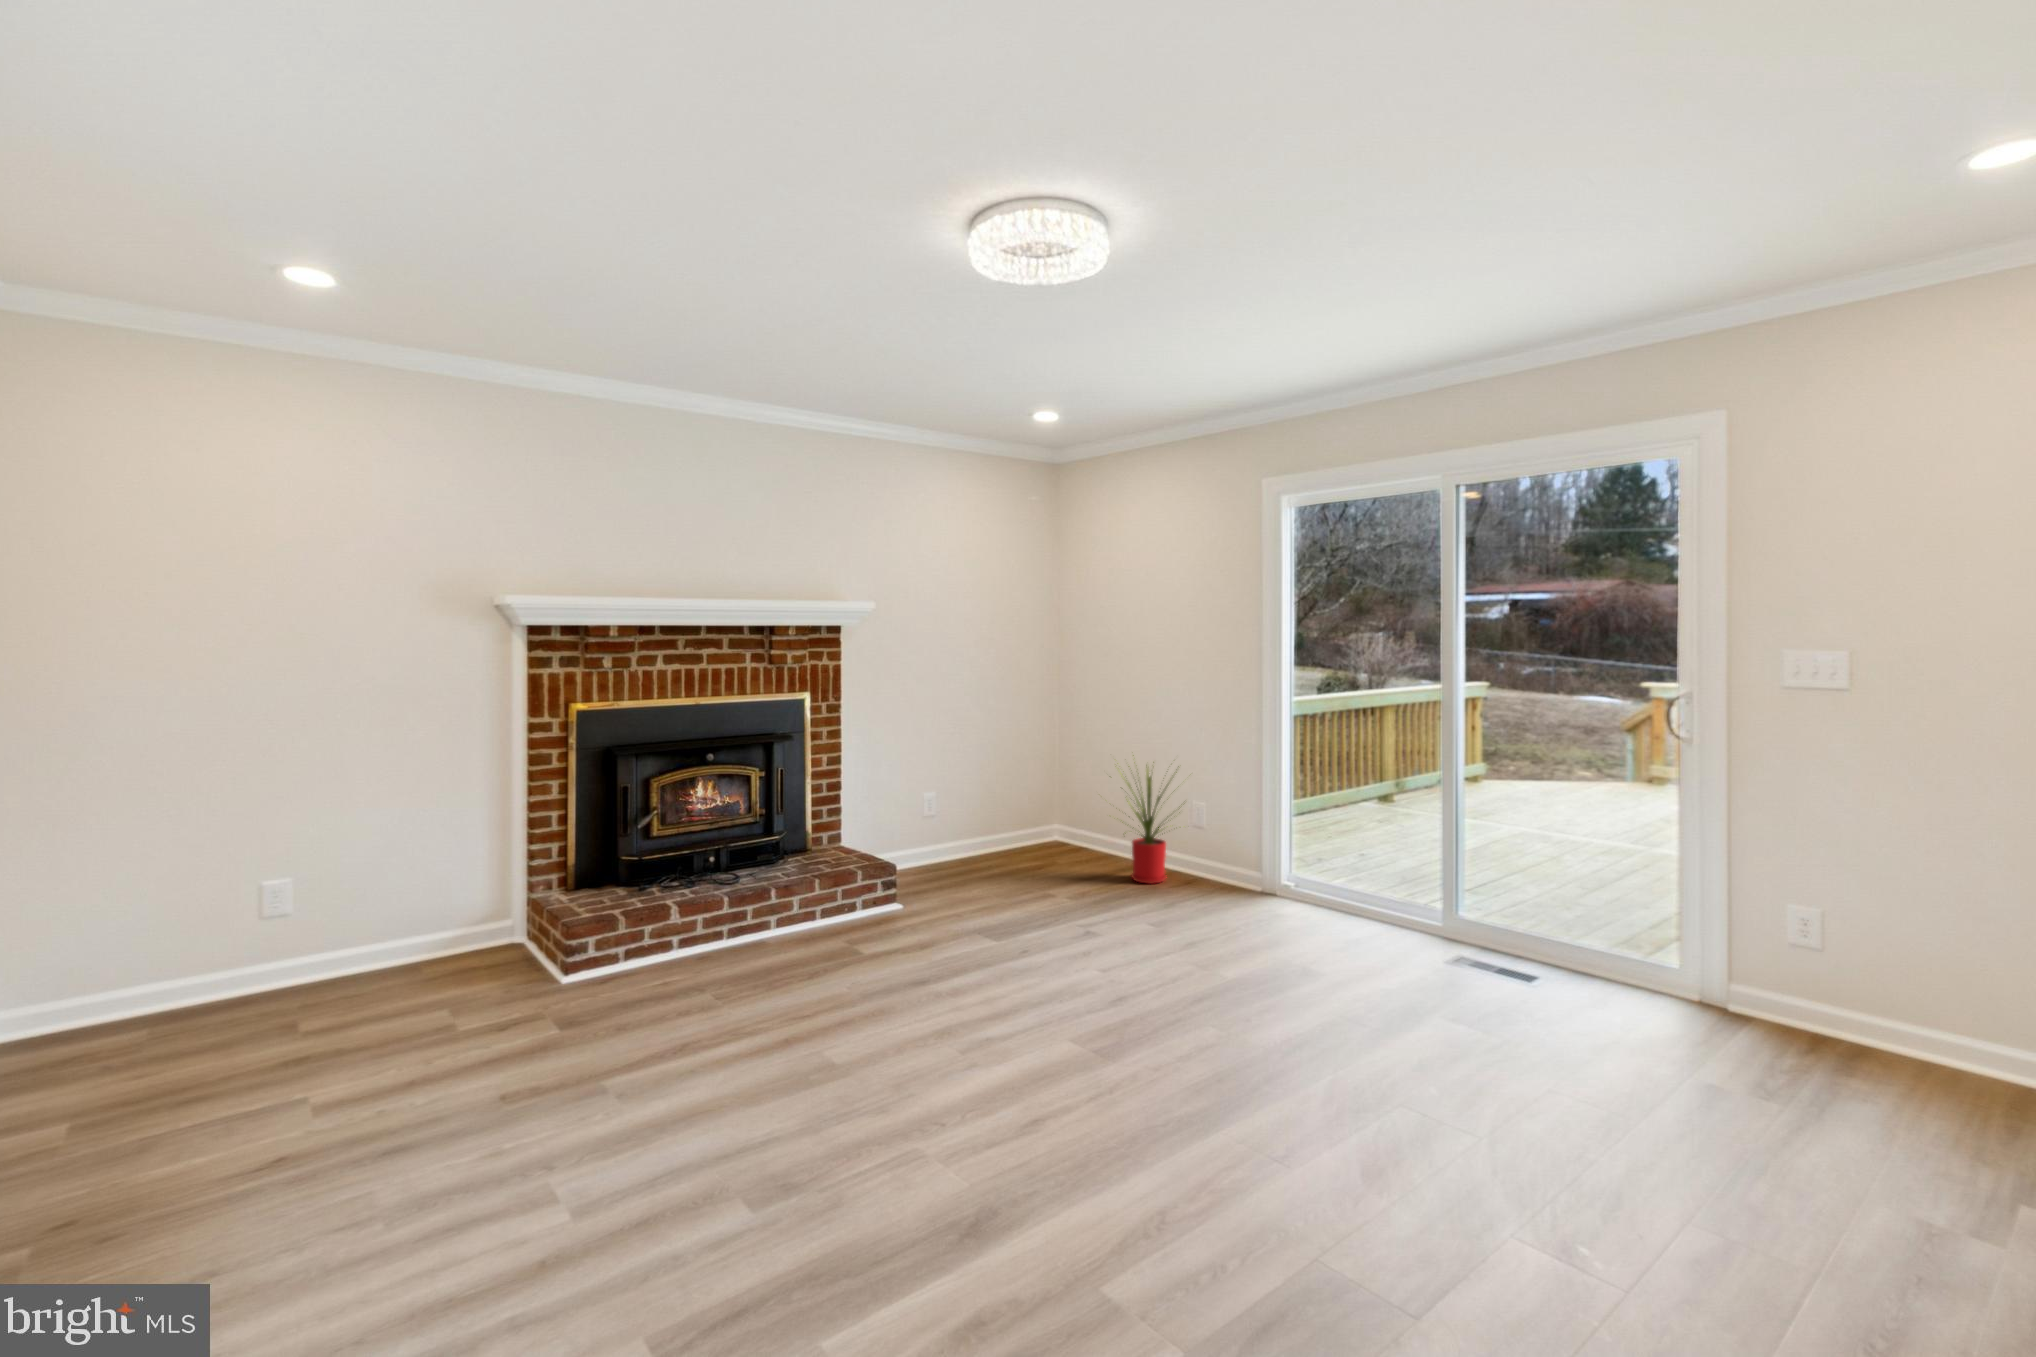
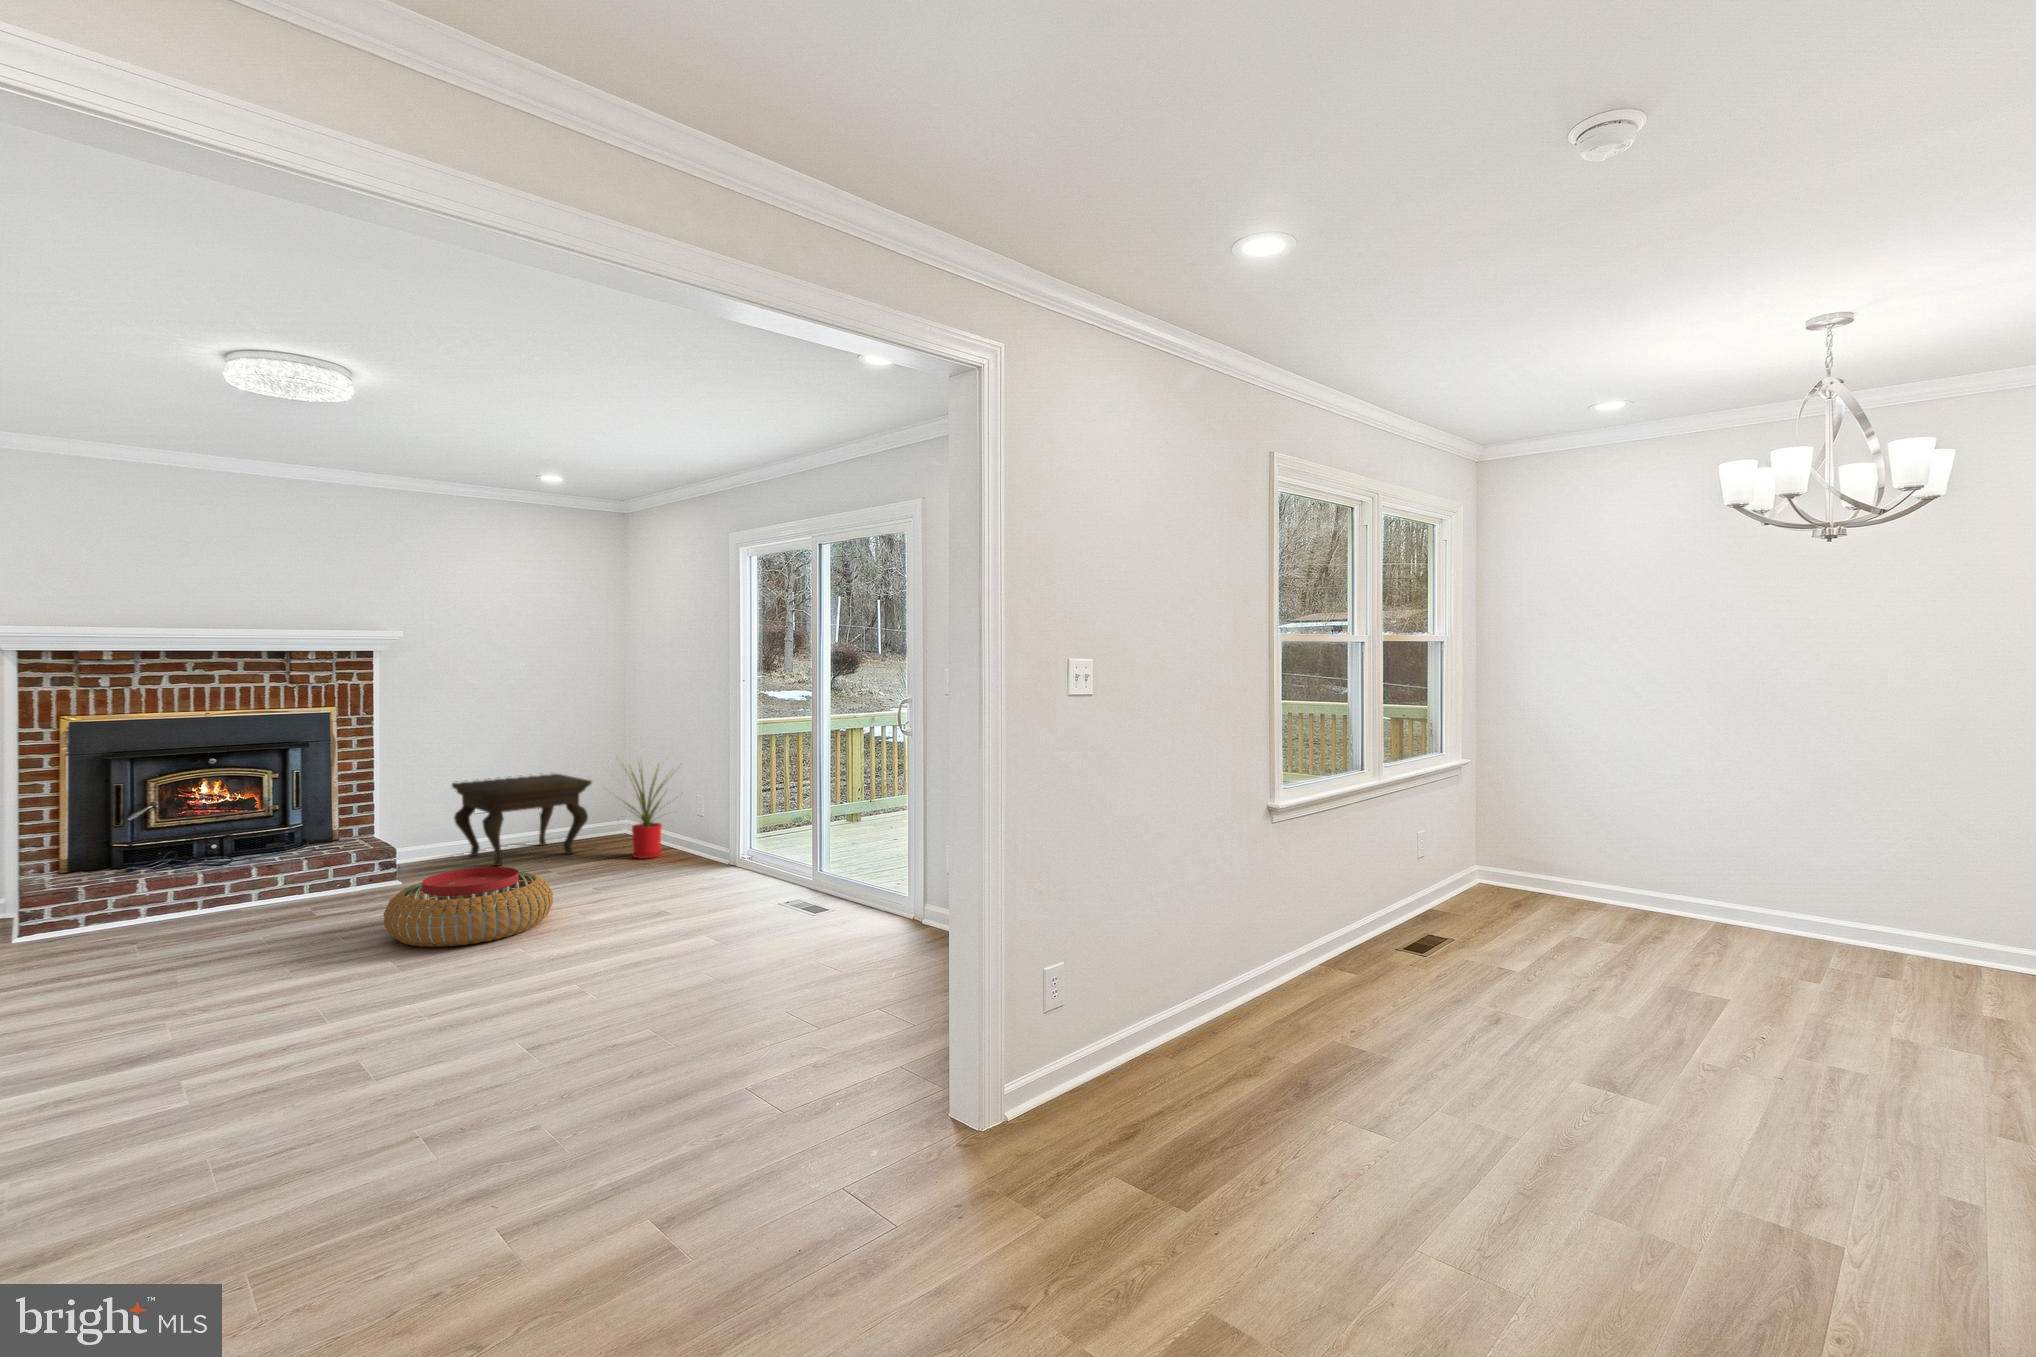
side table: none [909,772,1074,888] -> present [452,774,592,866]
pouf: none [993,904,1183,1017] -> present [384,867,553,947]

